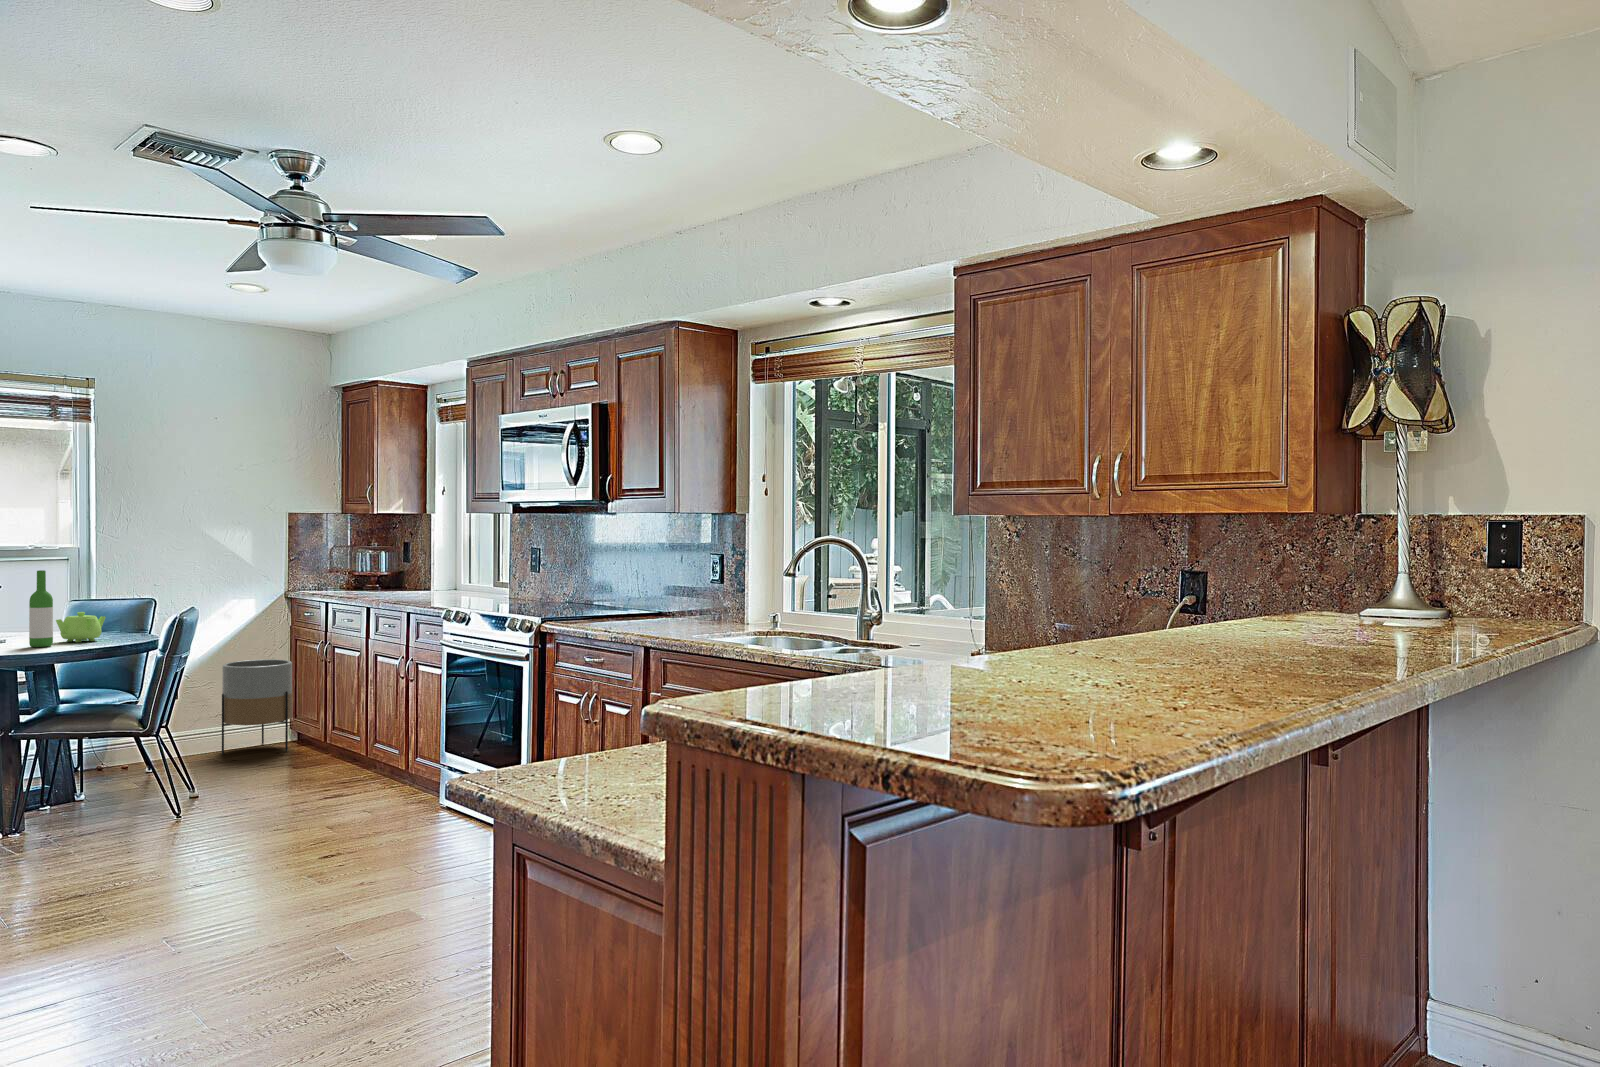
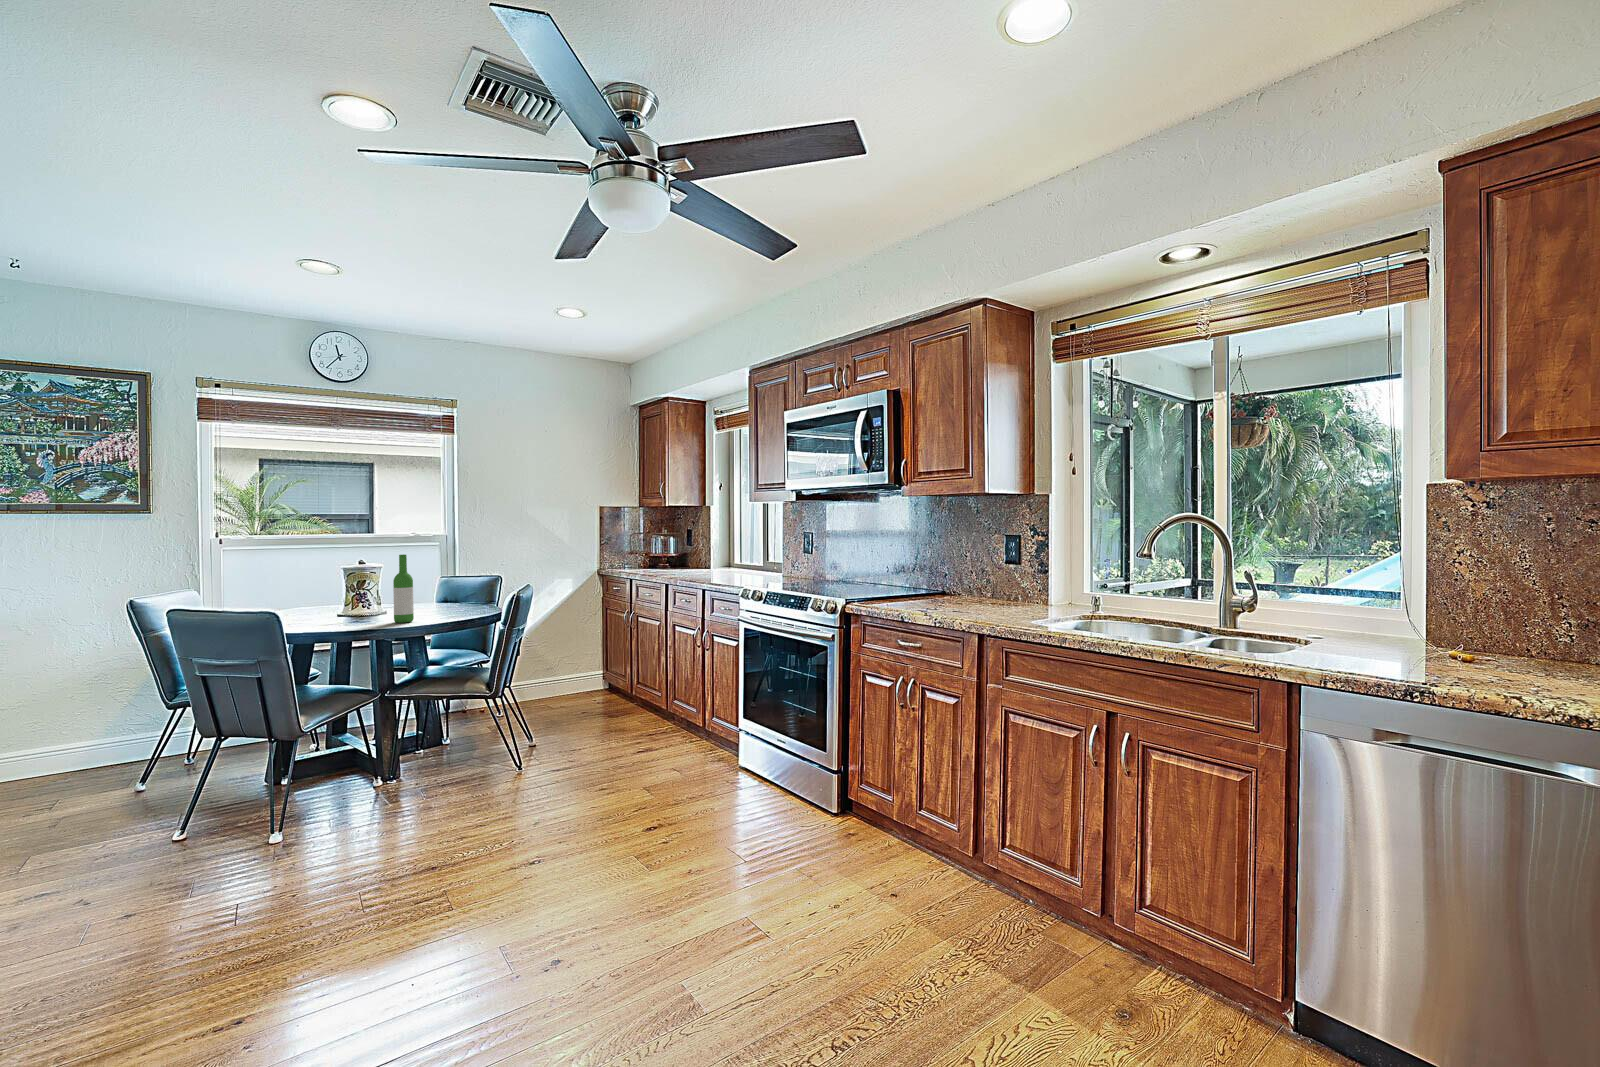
teapot: present [56,612,106,642] -> none [417,590,458,617]
planter: present [222,659,292,755] -> none [551,625,605,703]

